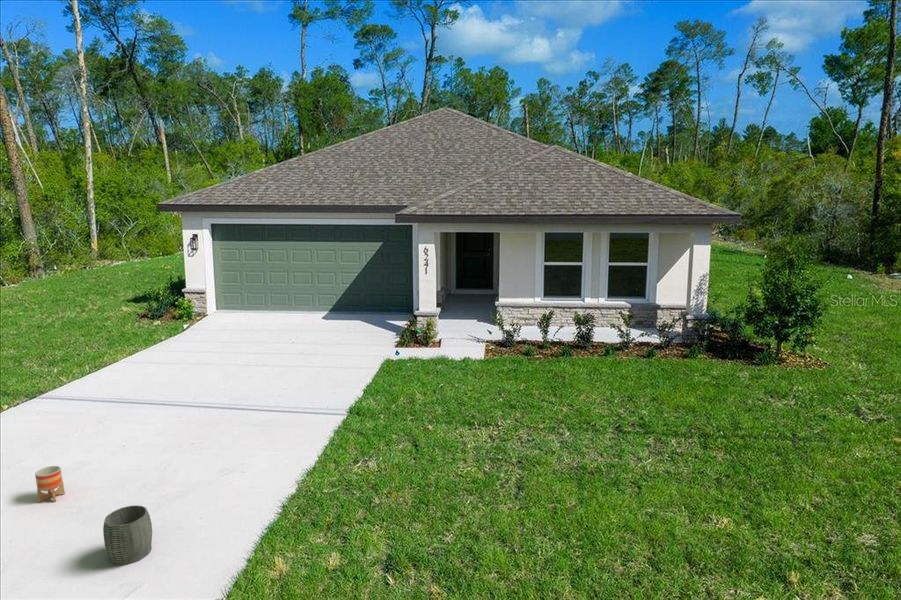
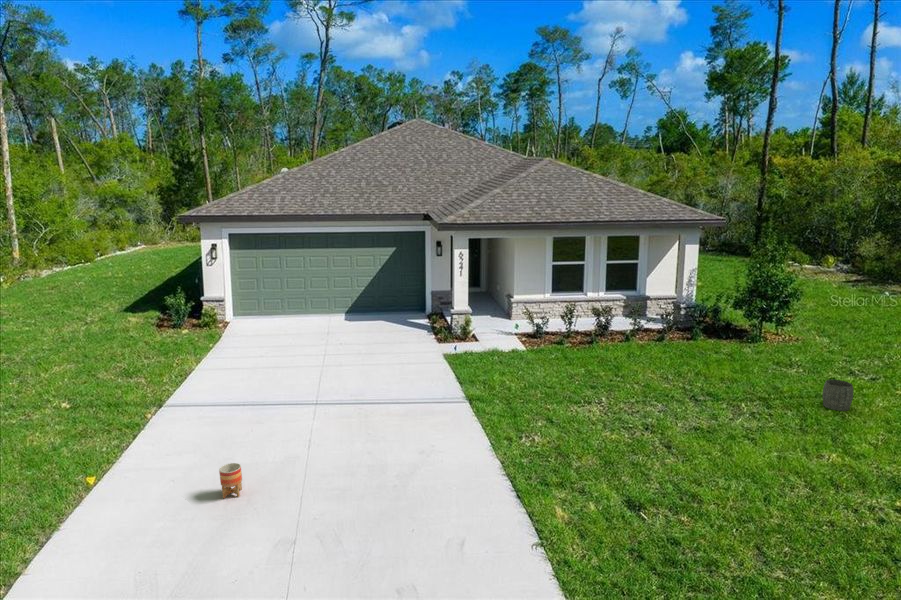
woven basket: present [103,505,152,565] -> present [822,380,853,411]

